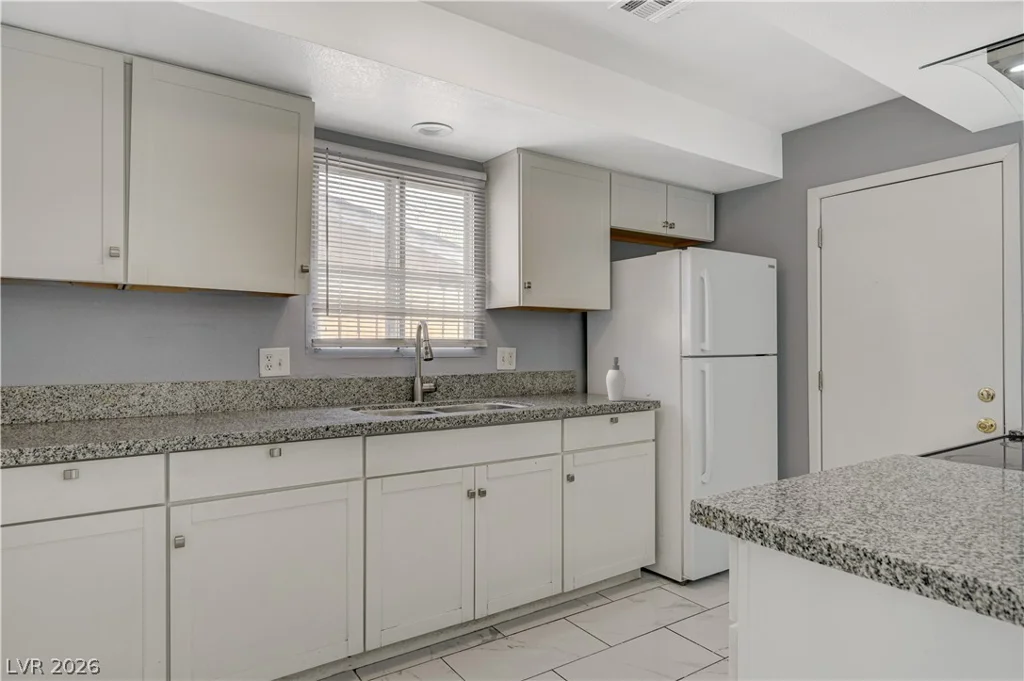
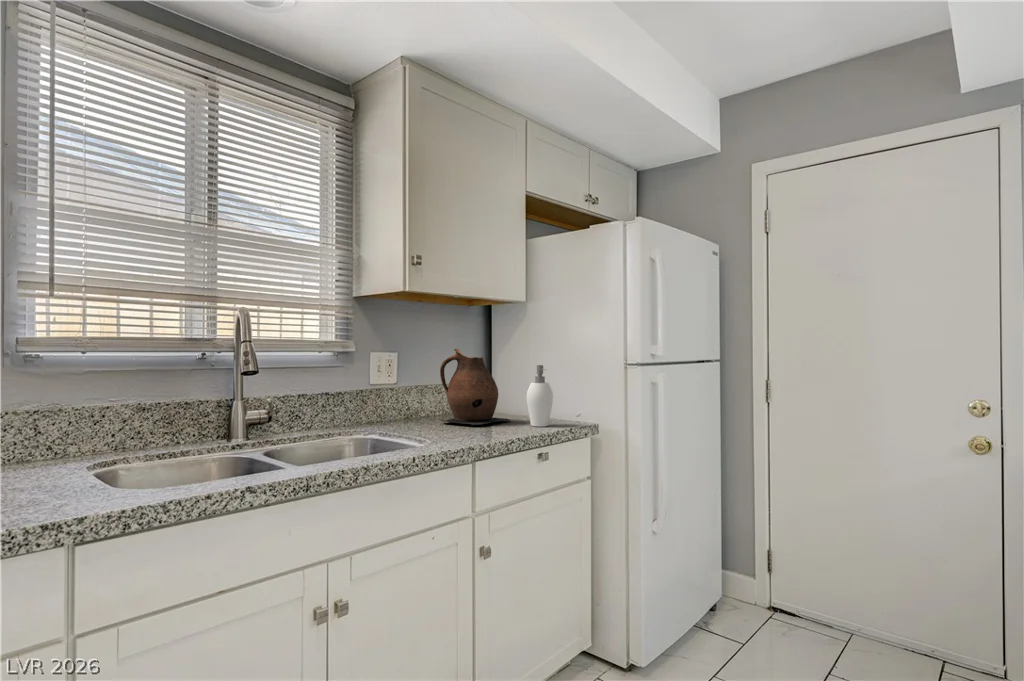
ceramic pitcher: none [546,345,596,399] -> present [440,349,510,426]

